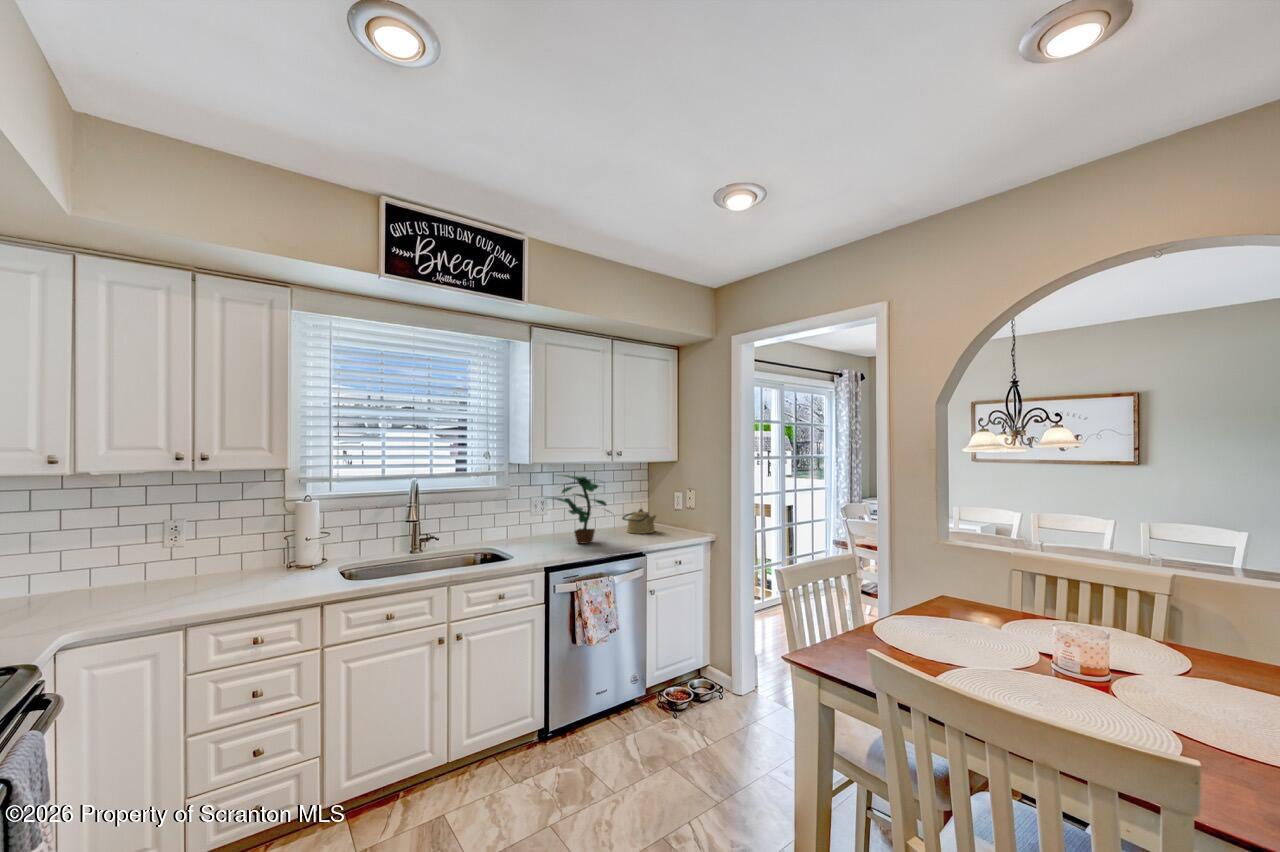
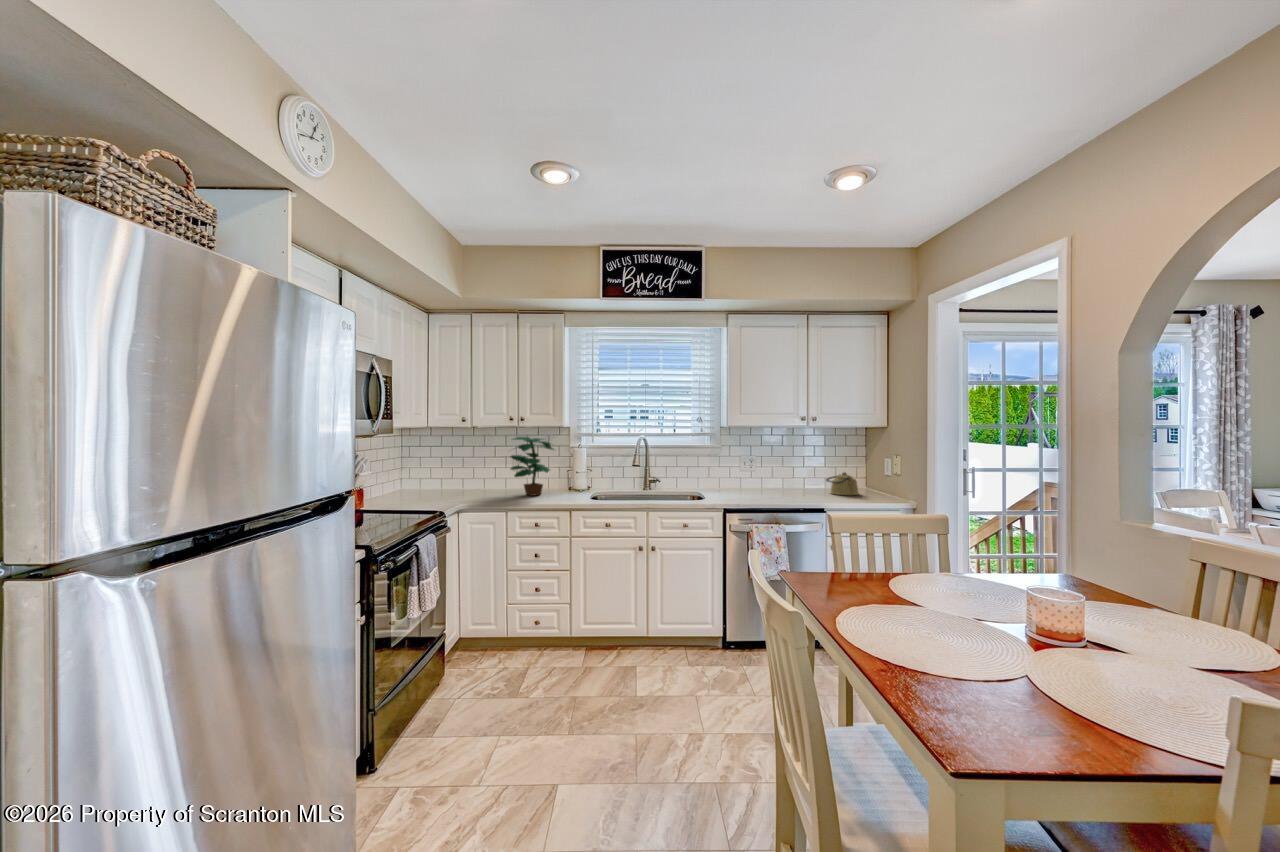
potted plant: present [548,475,607,544] -> present [511,437,554,496]

